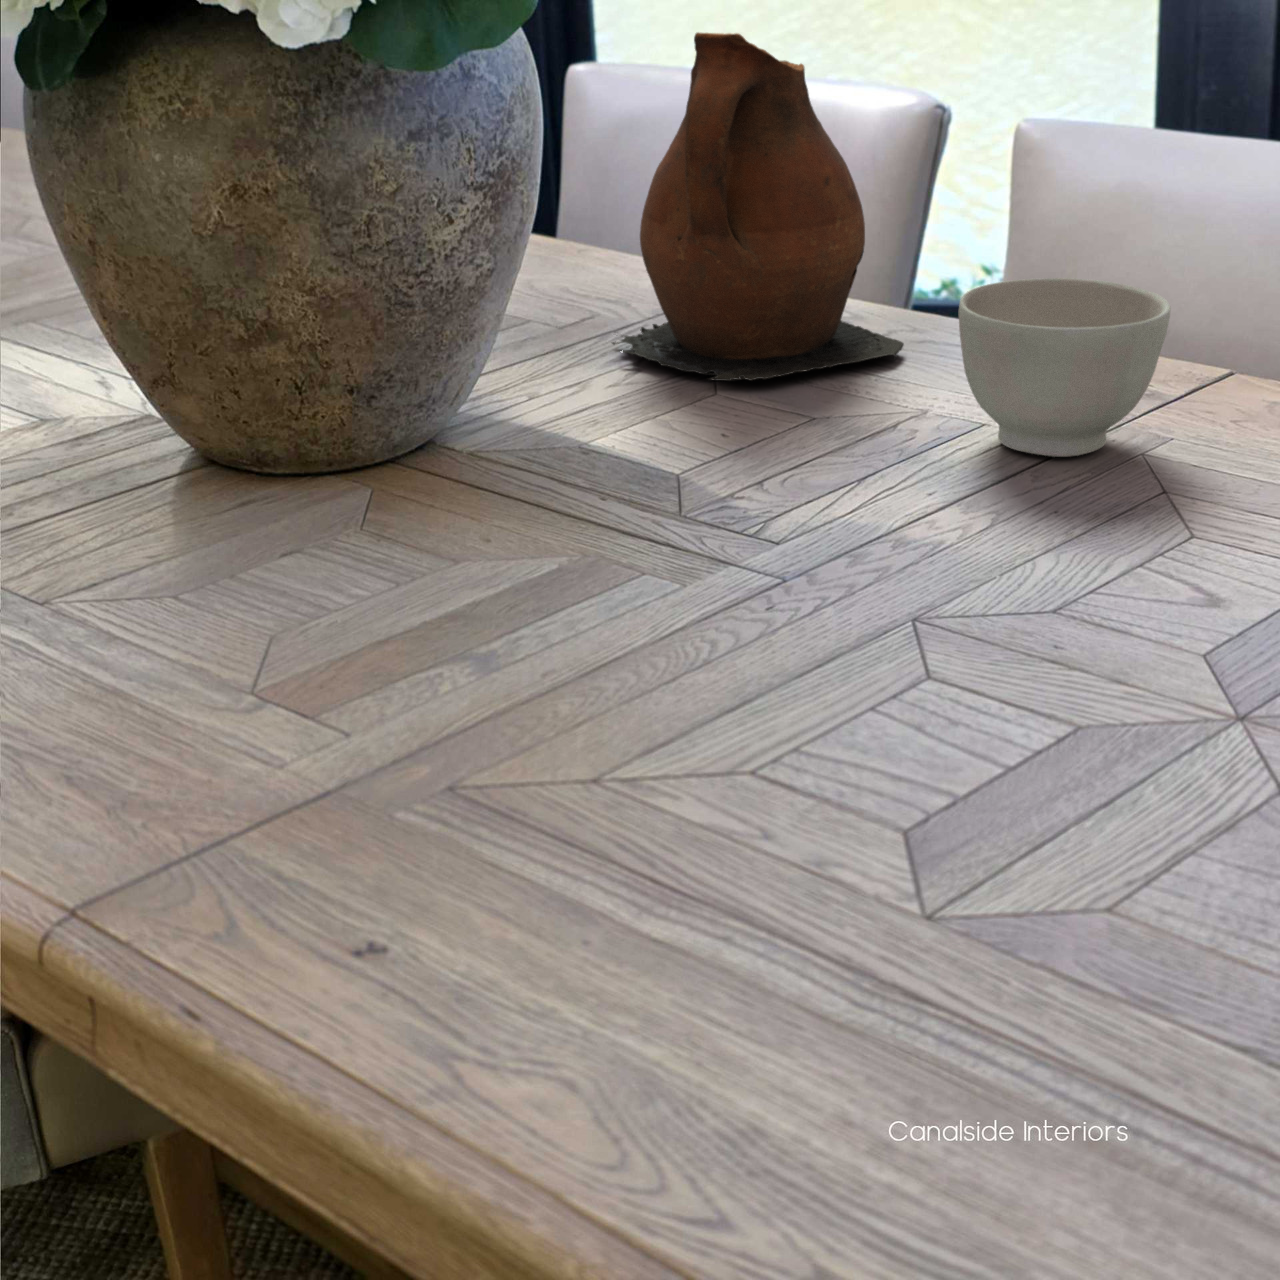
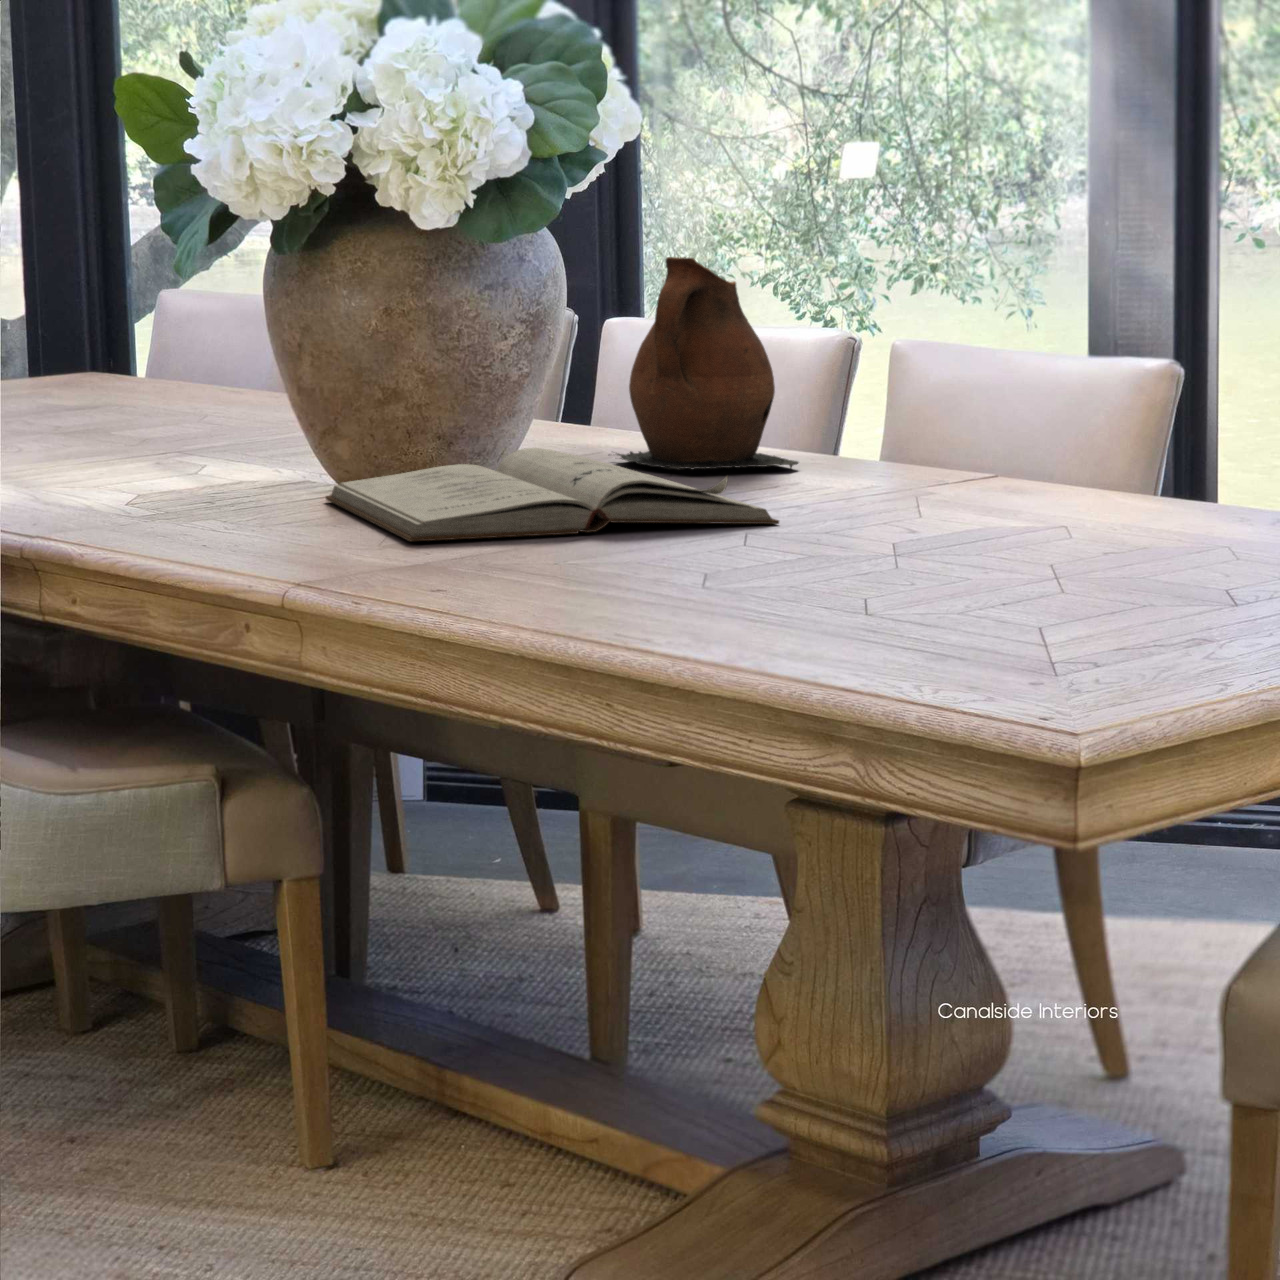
bowl: present [959,278,1171,457] -> none [808,402,932,499]
book: none [164,396,962,718] -> present [326,448,779,541]

